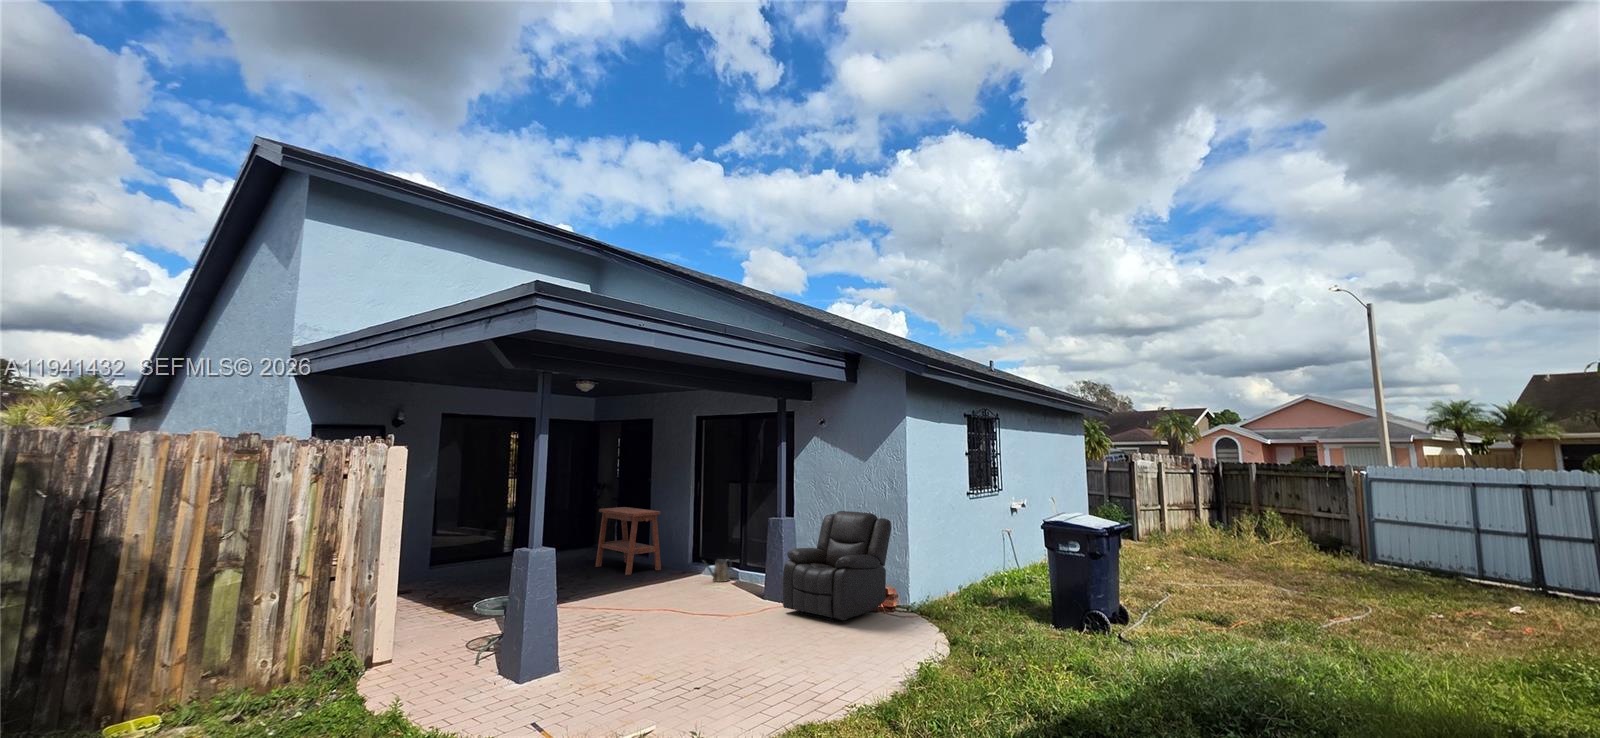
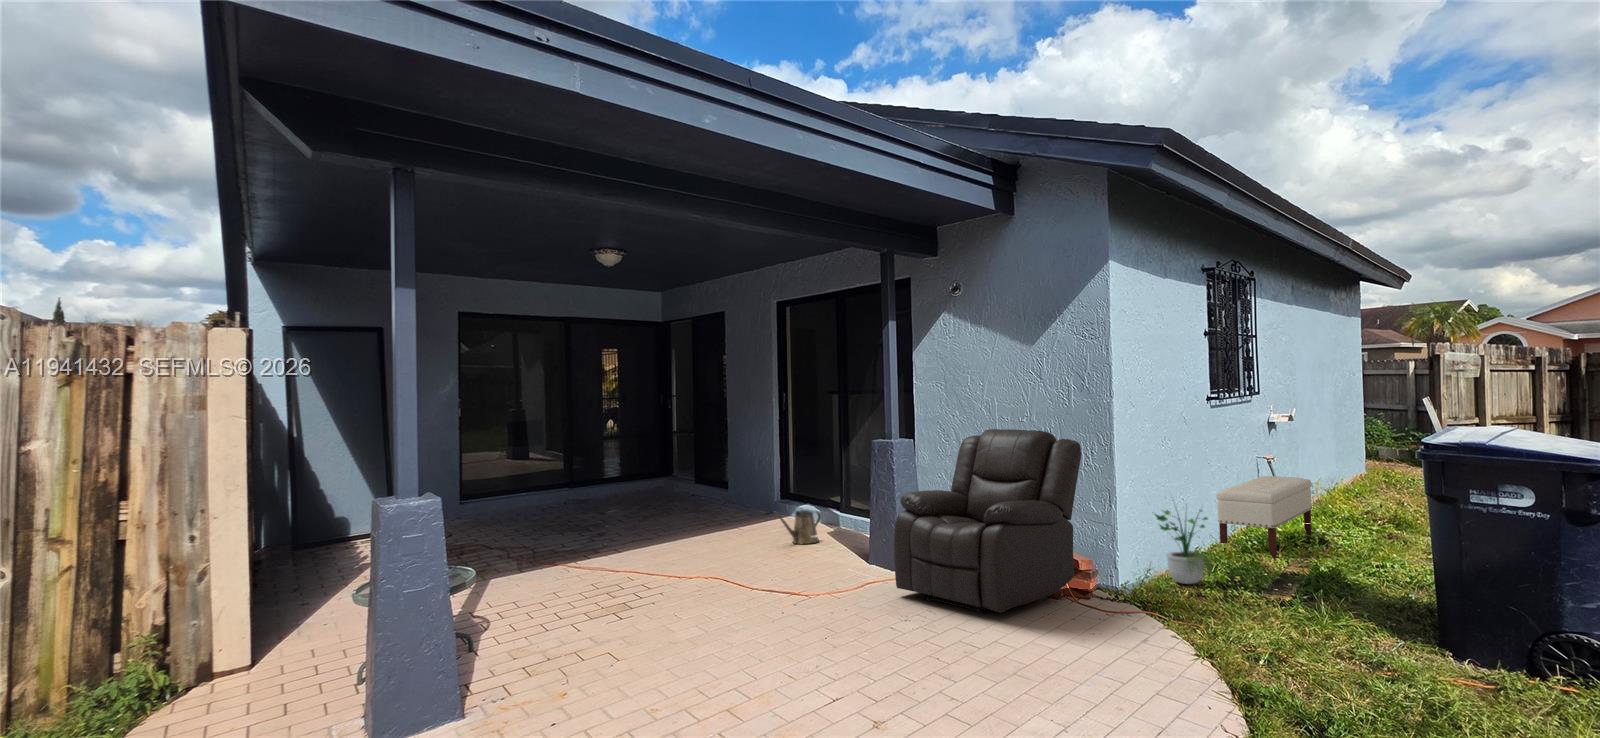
side table: present [596,507,661,575] -> none [632,437,722,534]
bench: none [971,540,1027,589] -> present [1216,476,1312,558]
potted plant: none [931,549,964,604] -> present [1155,510,1213,584]

